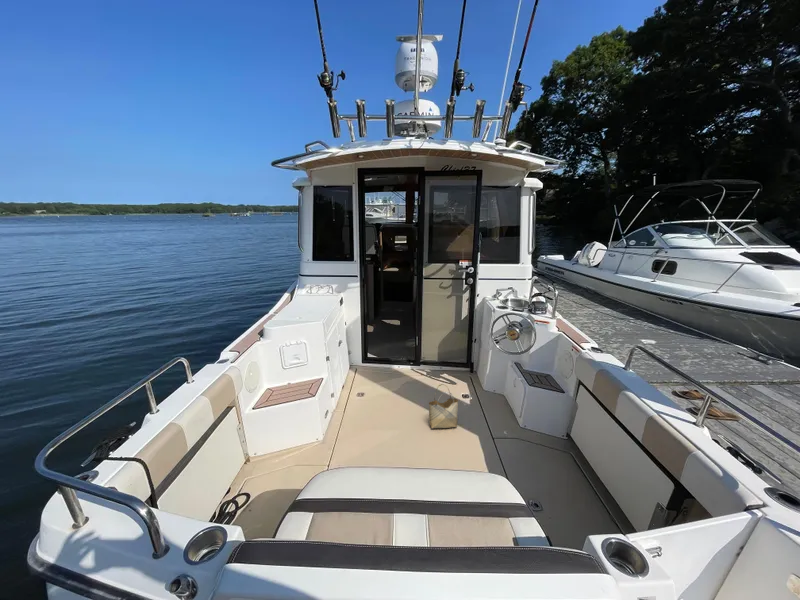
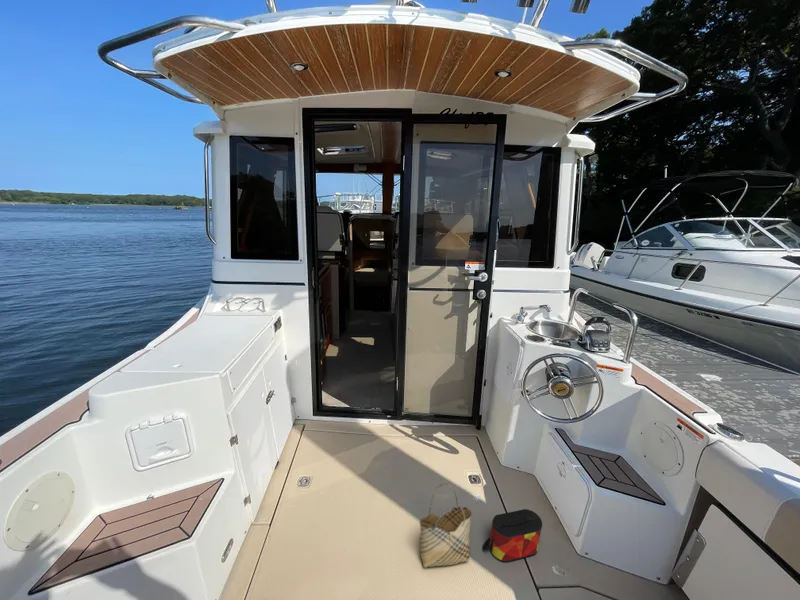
bag: none [466,403,499,429] -> present [483,509,542,562]

